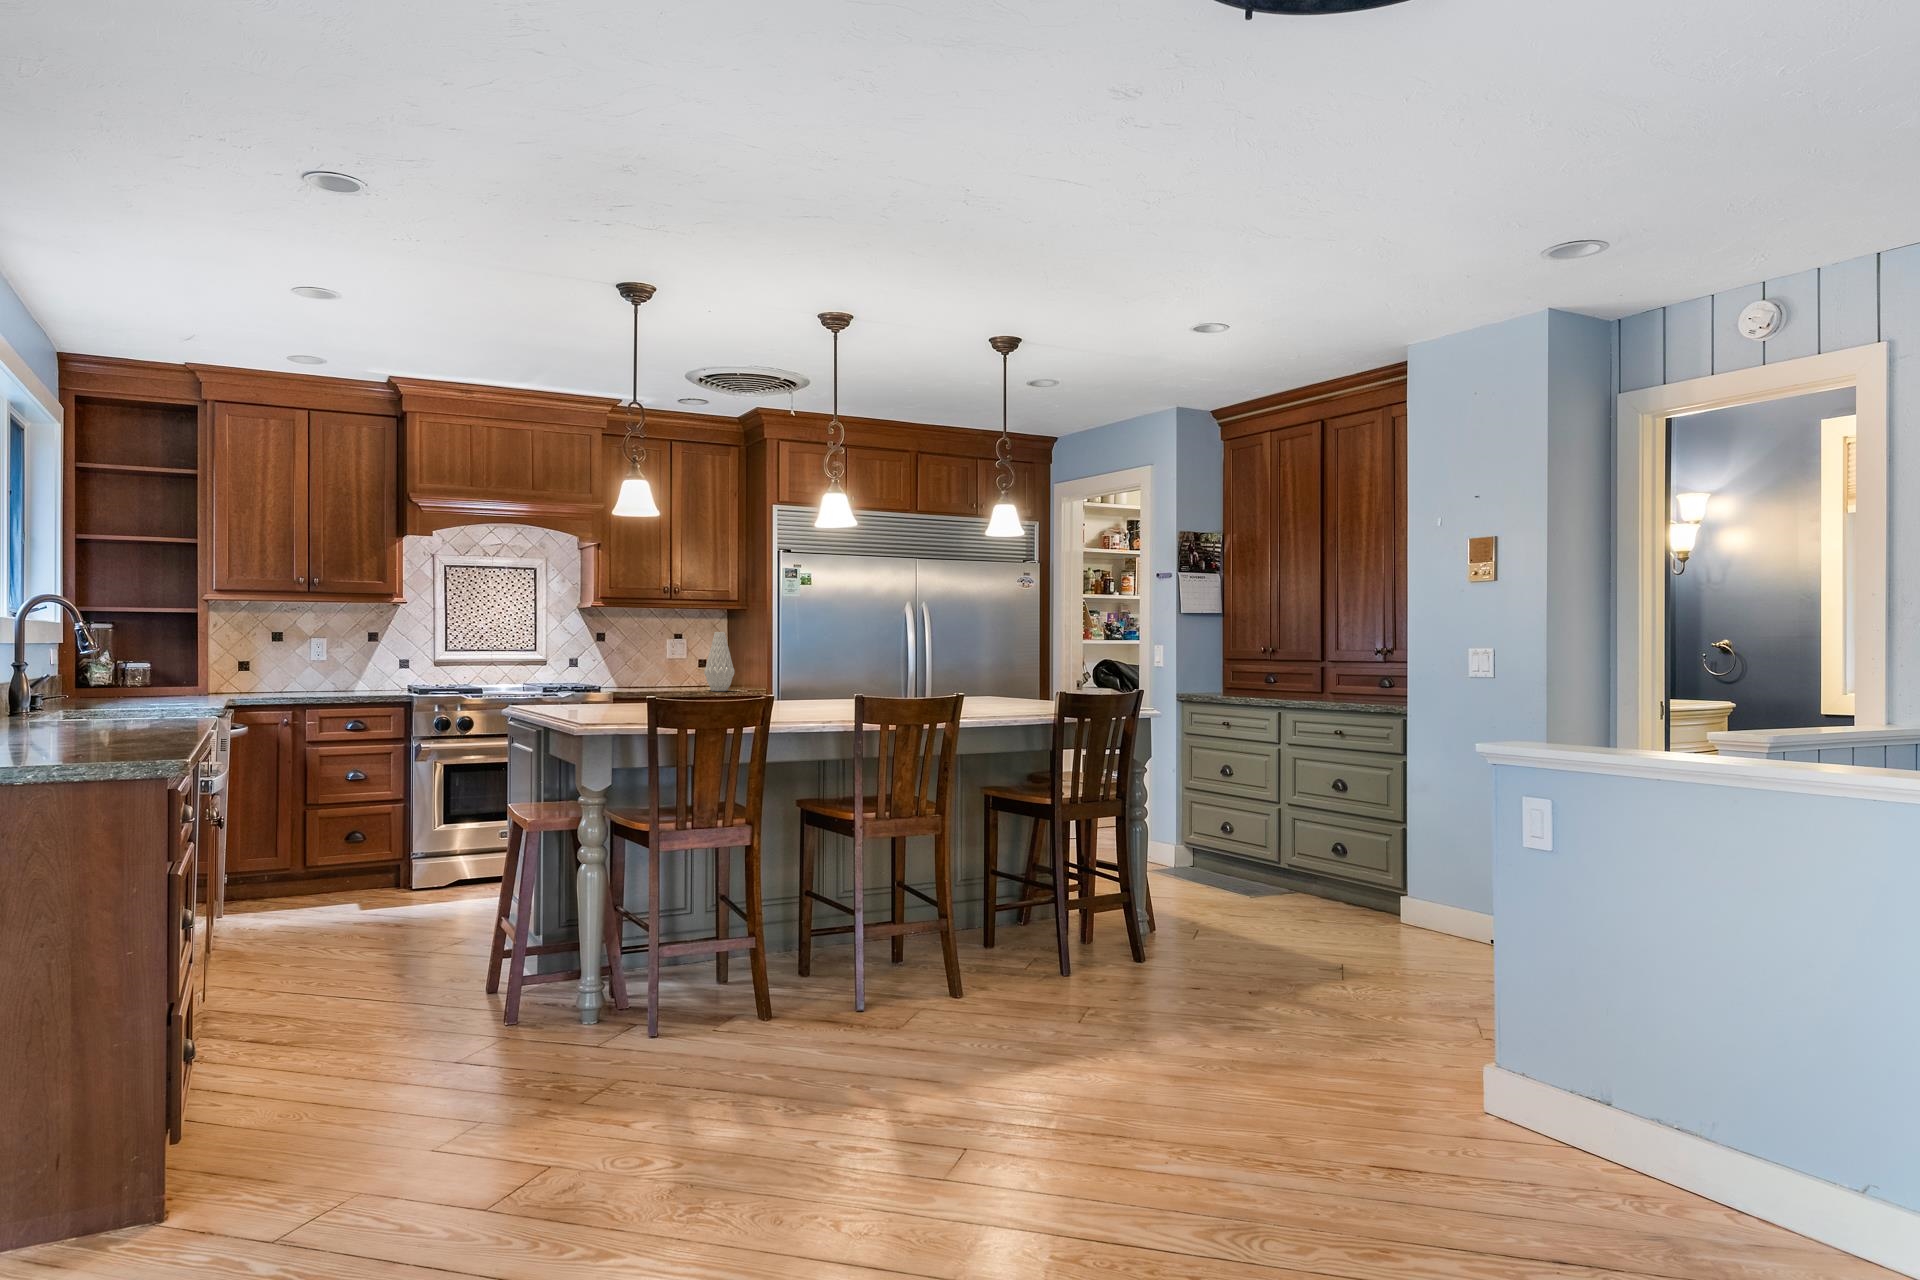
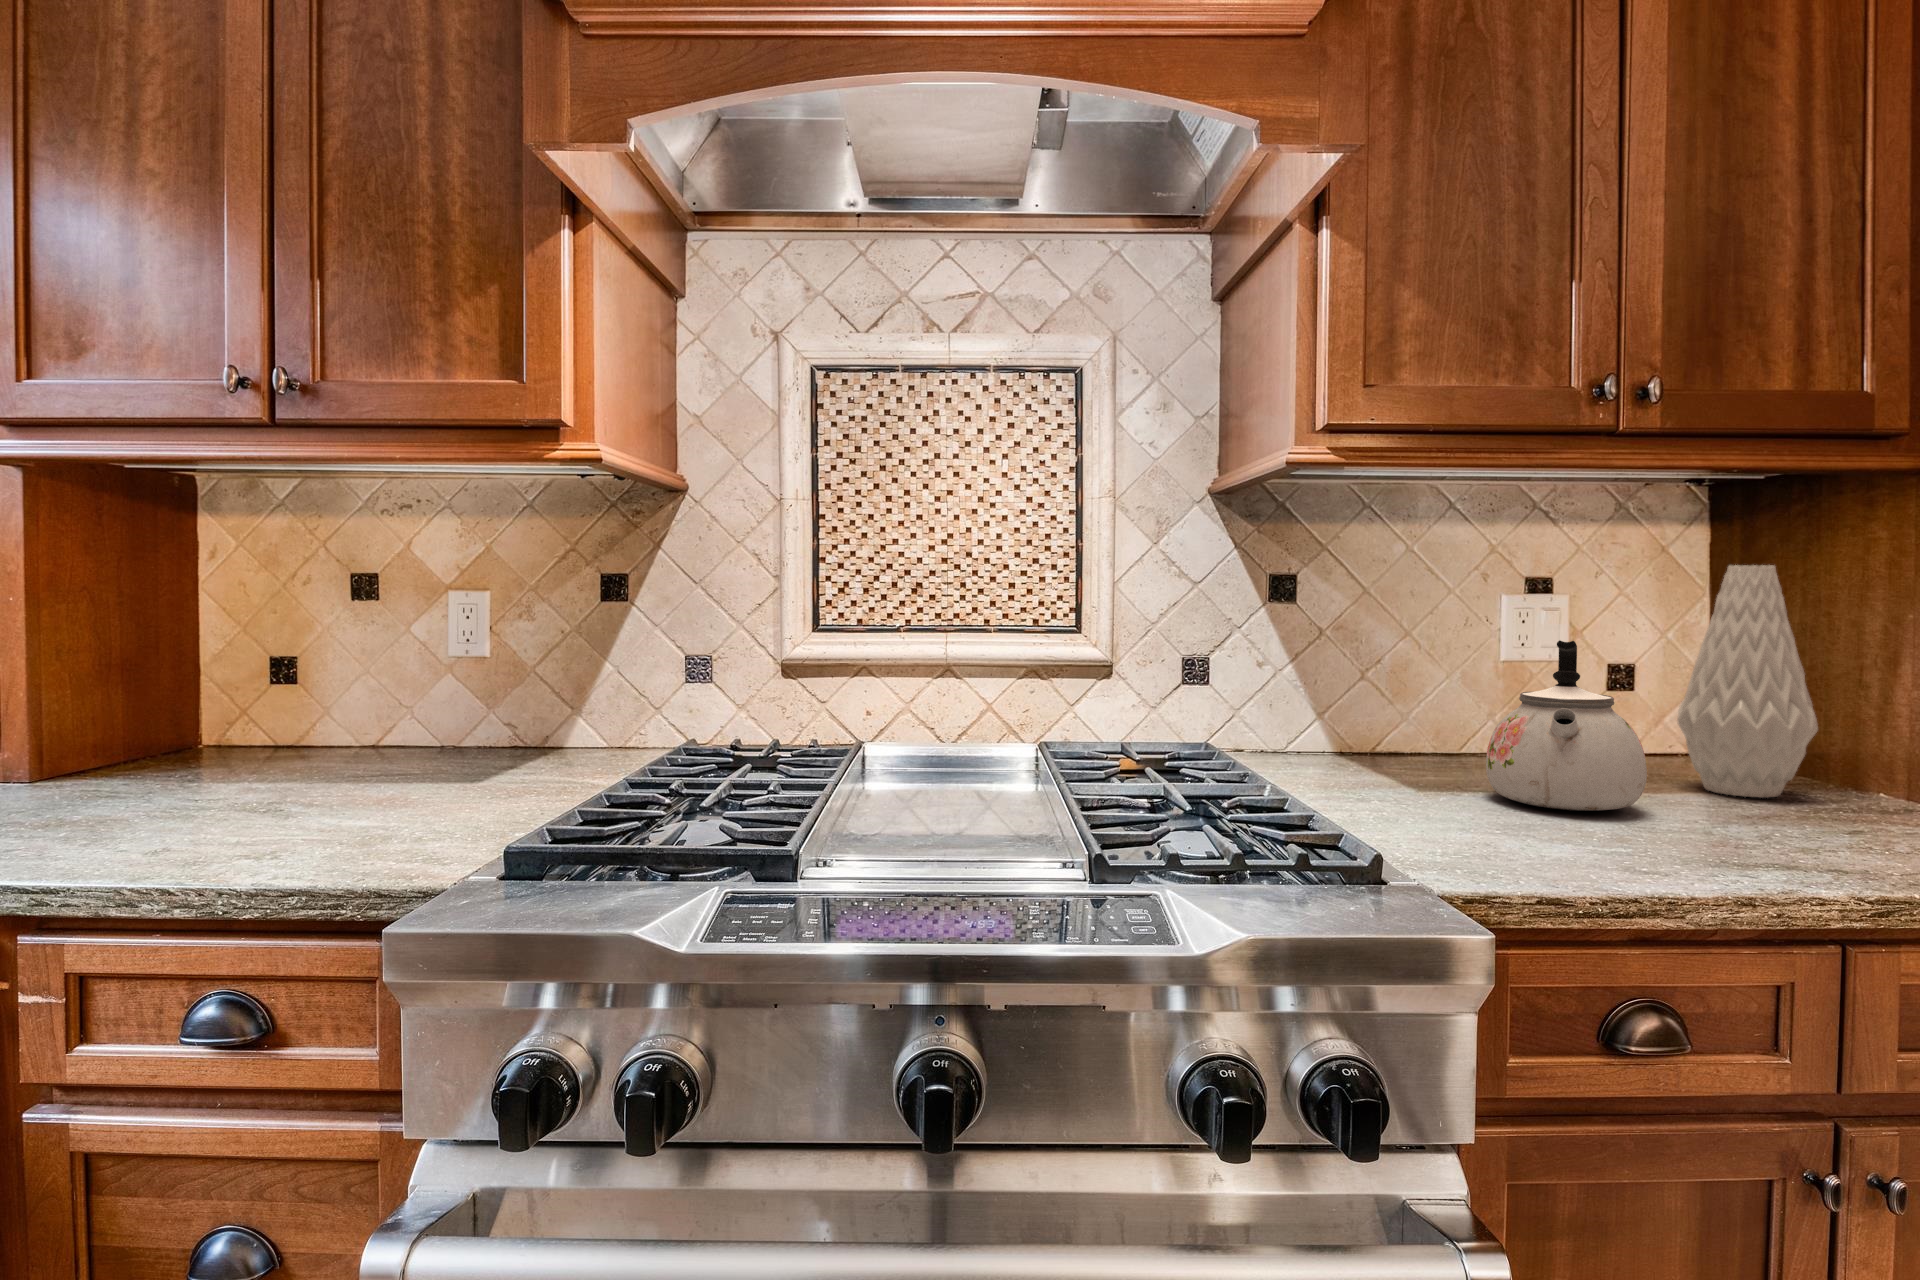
kettle: none [650,651,686,692] -> present [1486,640,1647,811]

